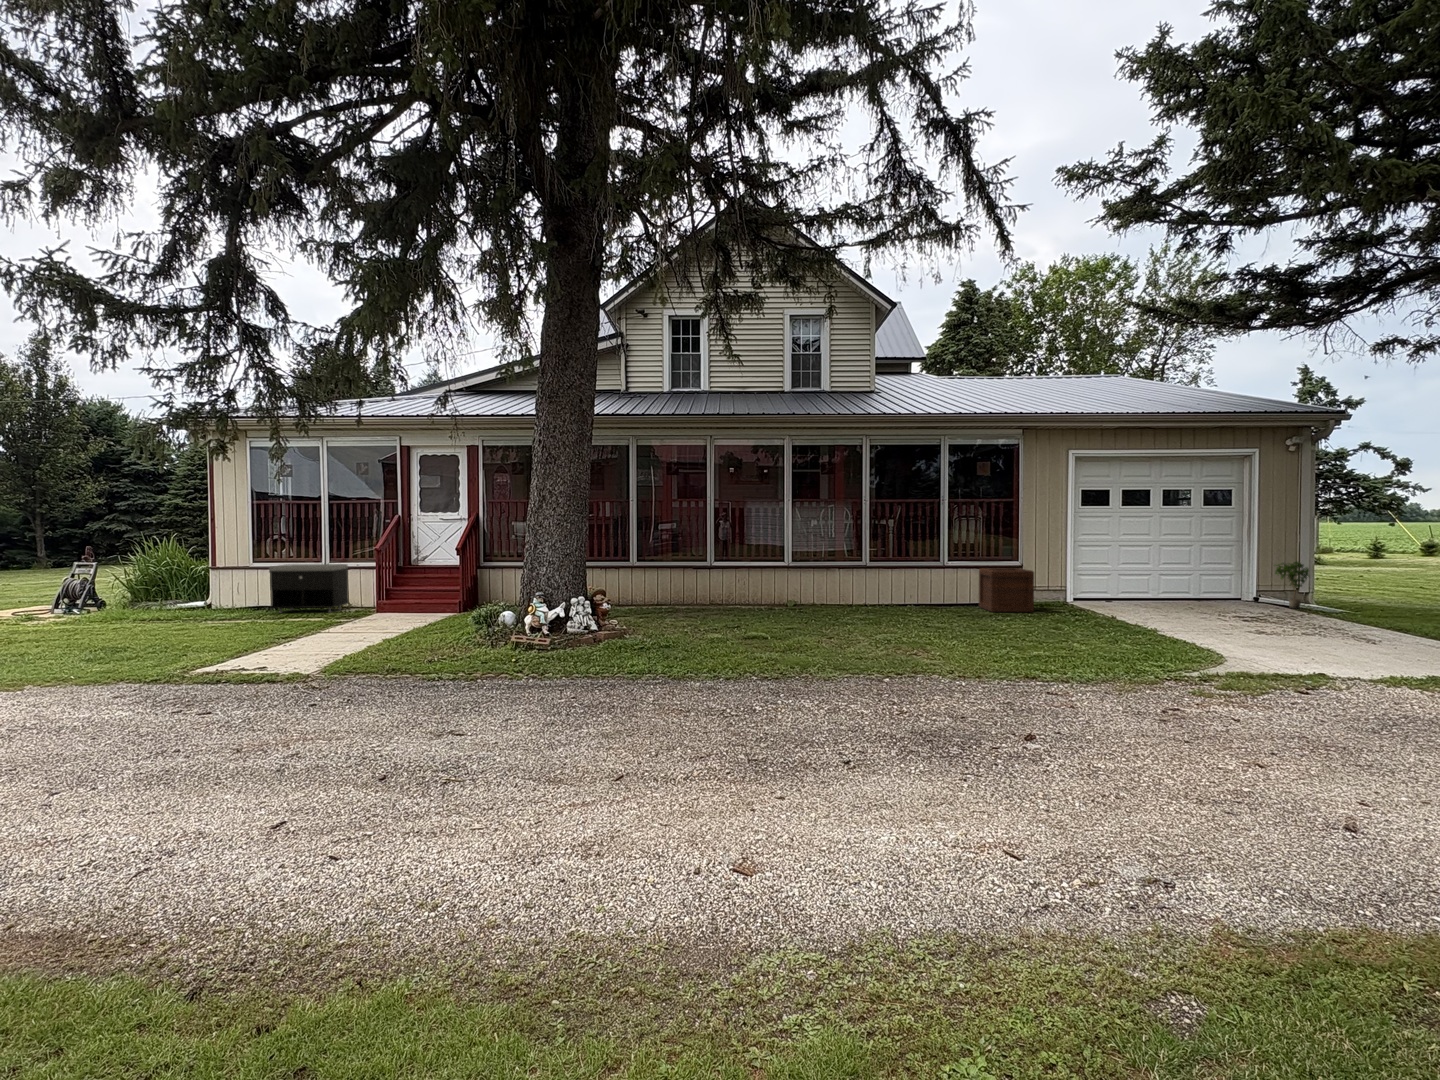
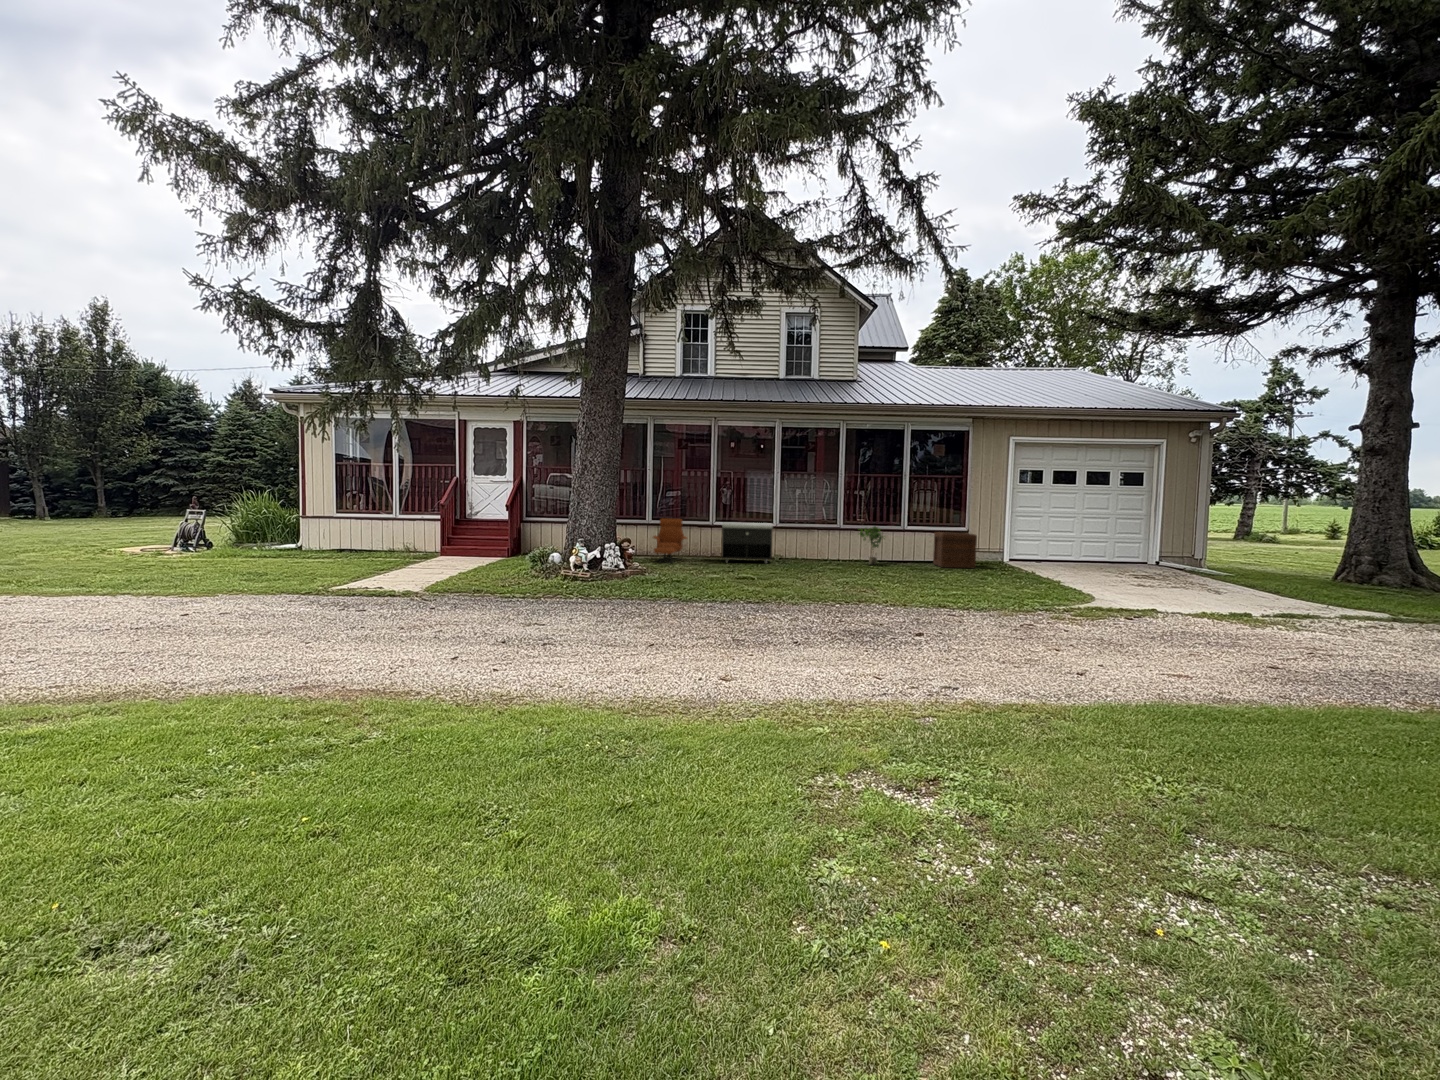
lounge chair: none [637,559,680,615] -> present [653,518,687,563]
potted plant: present [1275,562,1309,609] -> present [859,527,884,565]
storage bench: present [269,564,349,613] -> present [722,523,773,563]

